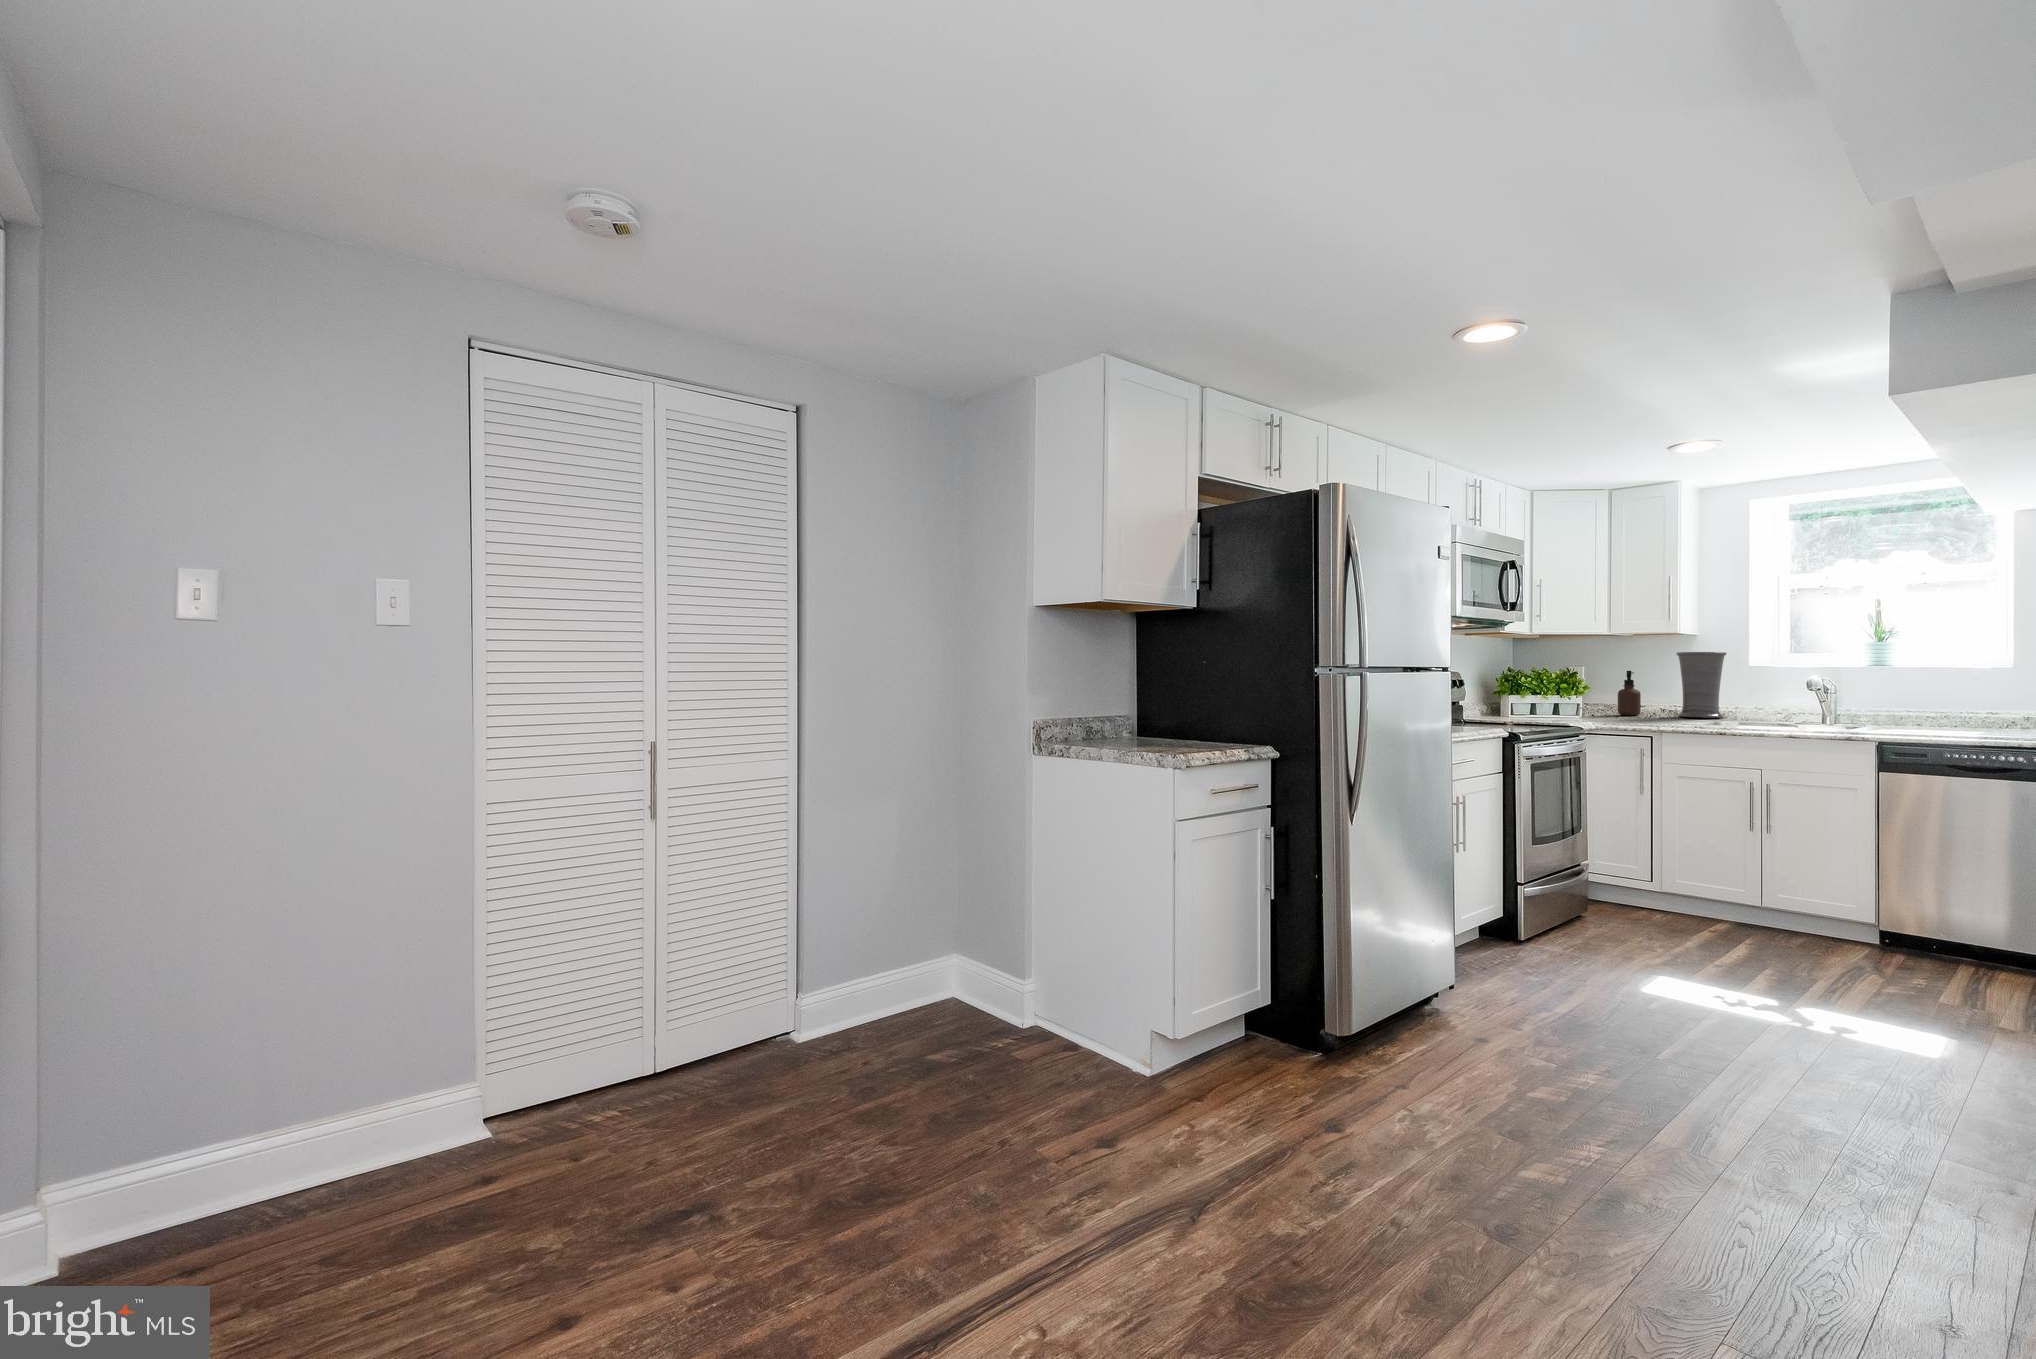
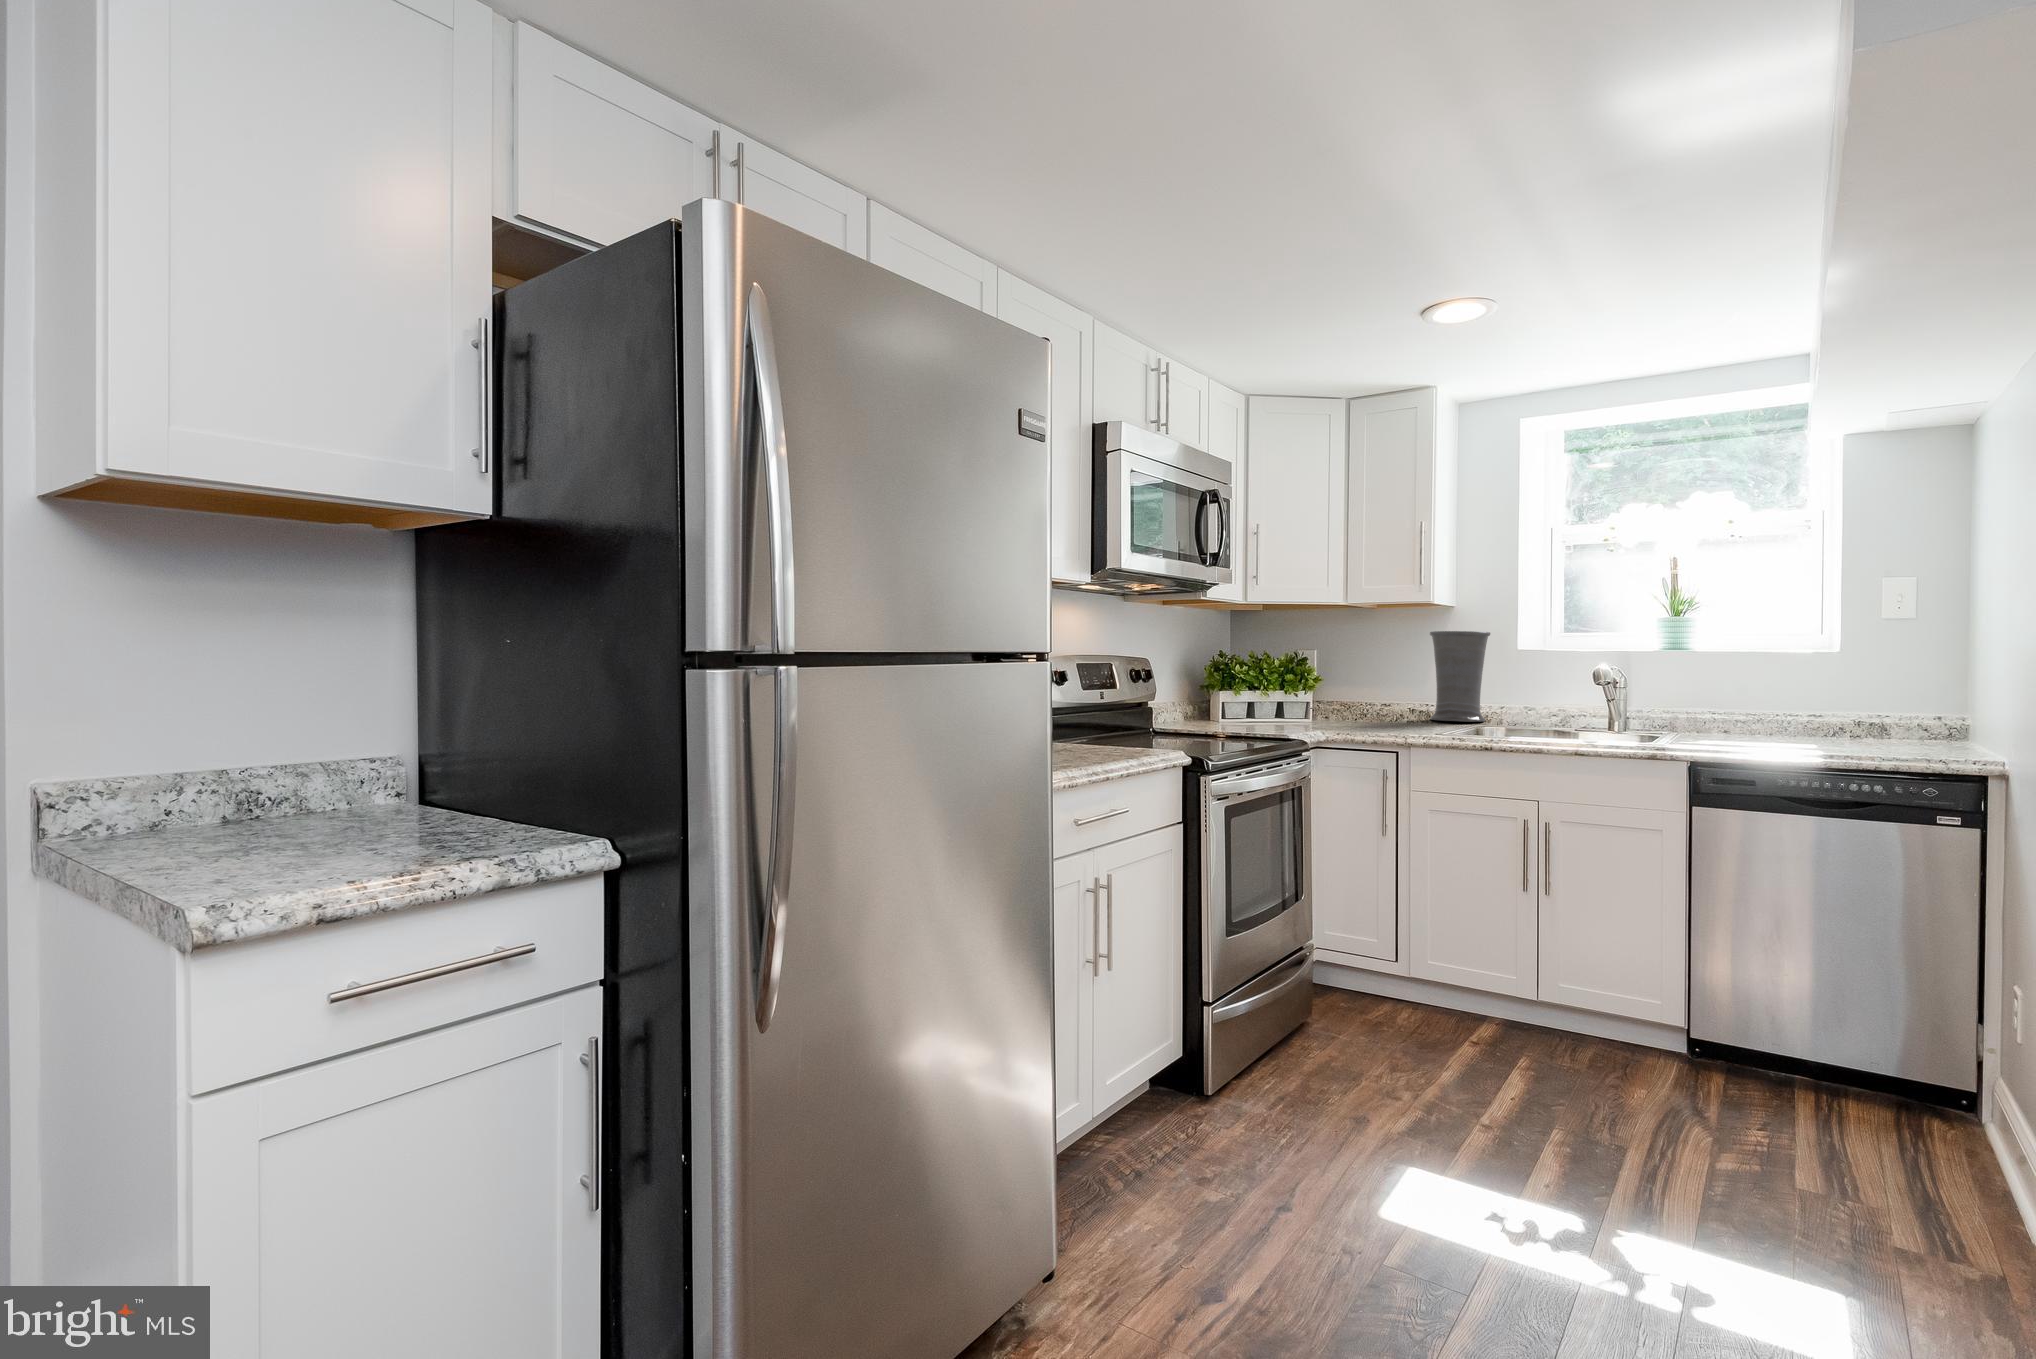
soap dispenser: present [1618,671,1641,715] -> none [1357,656,1385,718]

